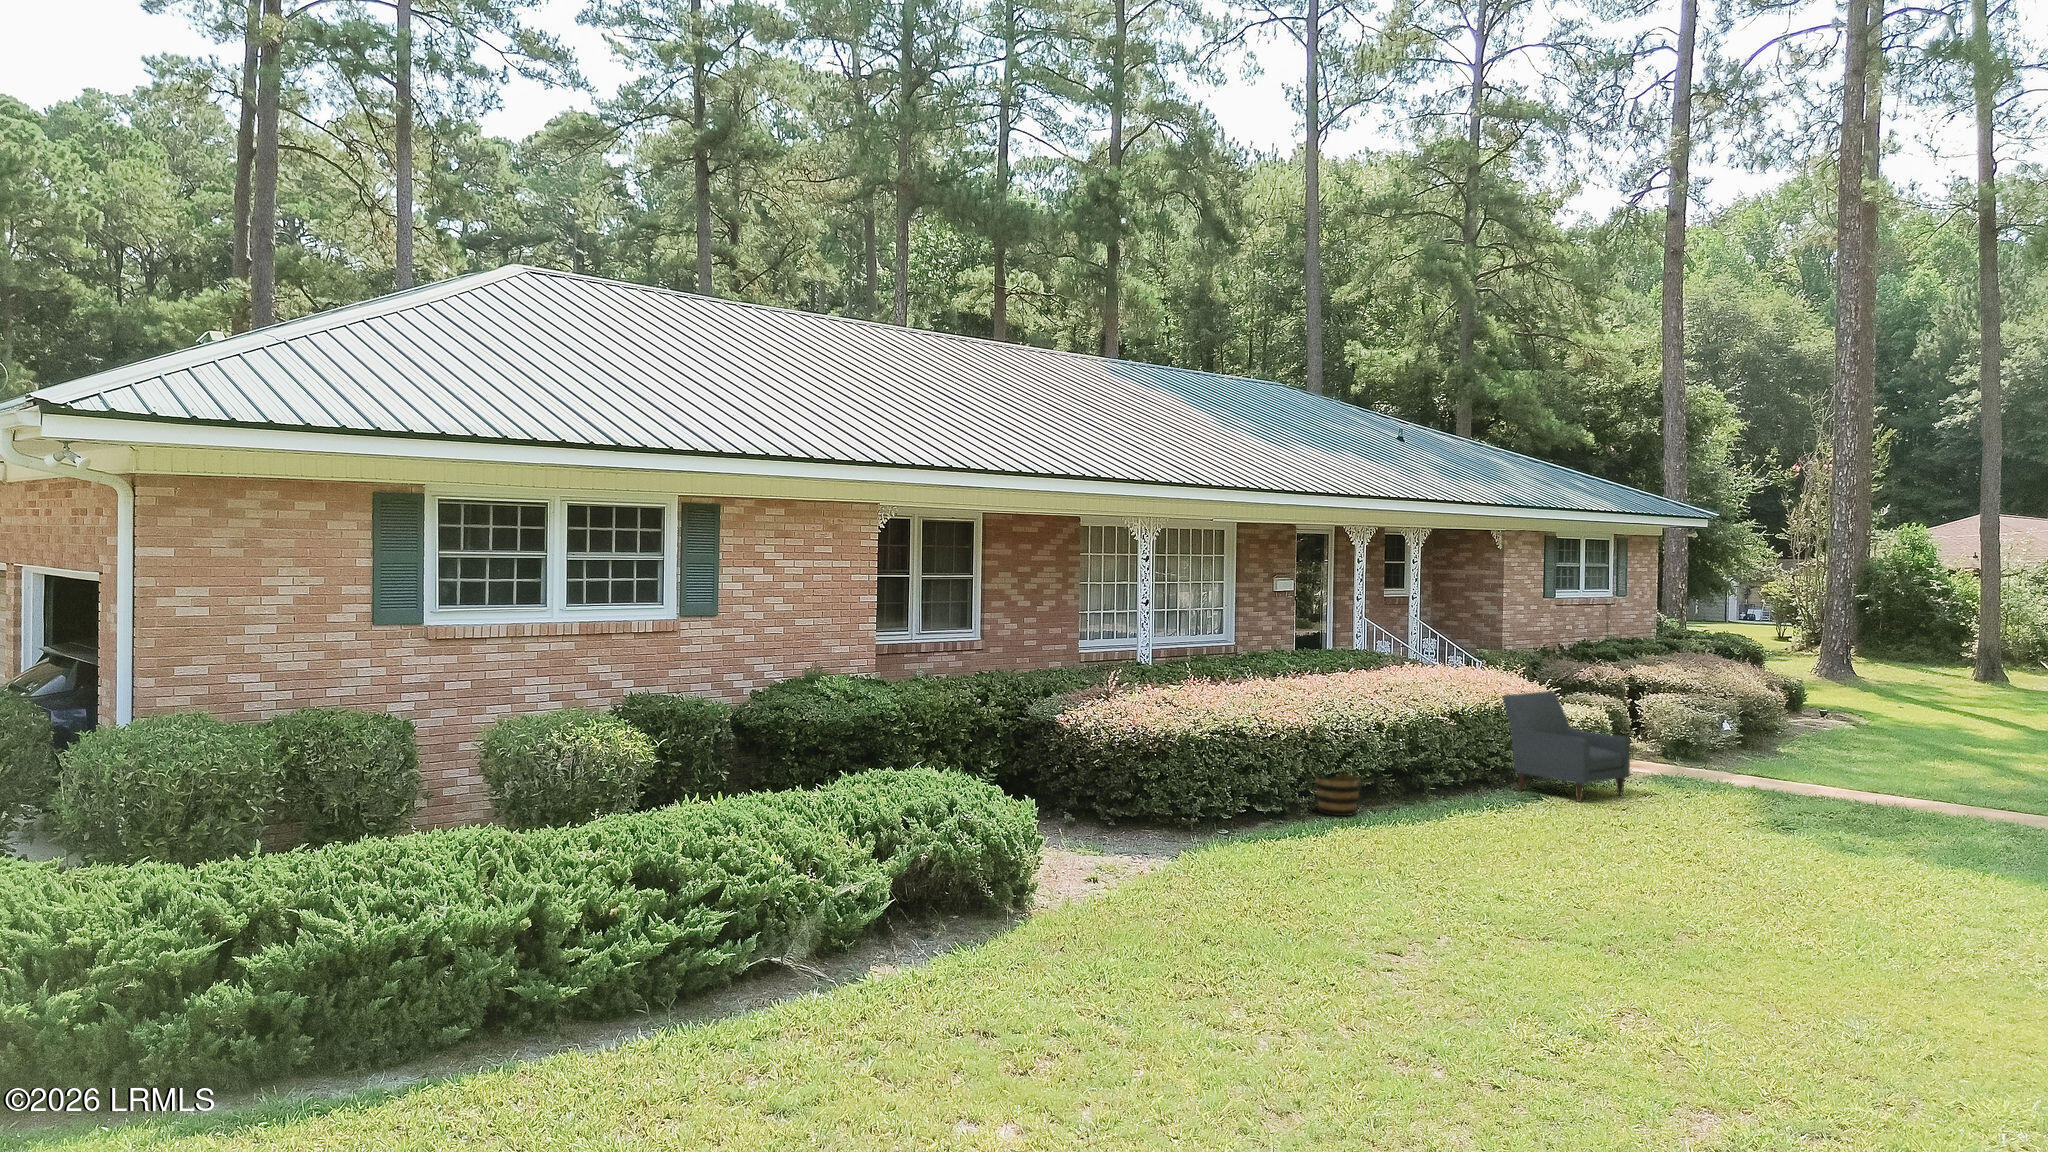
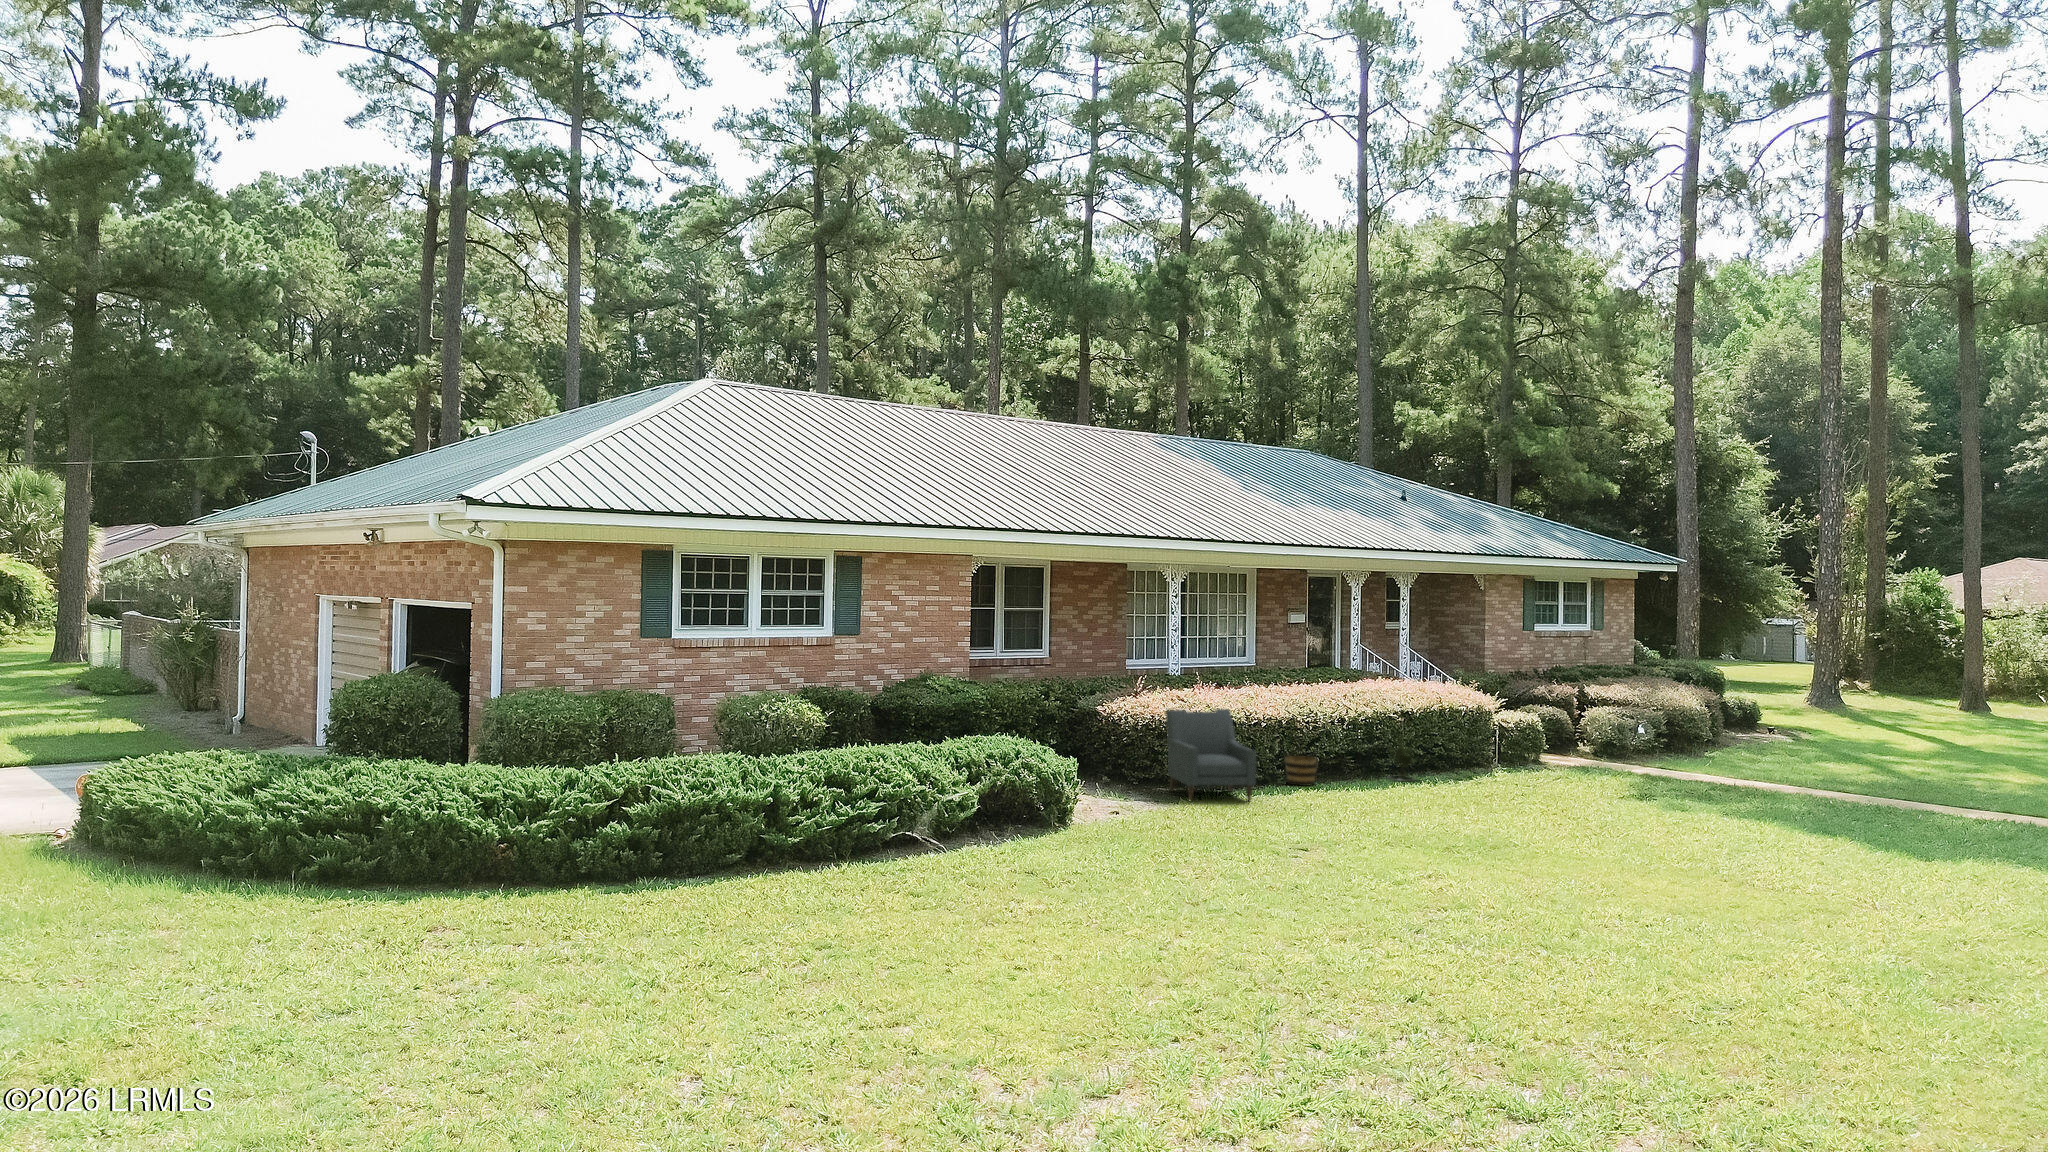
chair: present [1502,691,1630,802] -> present [1166,709,1256,802]
potted tree: none [1442,736,1487,803] -> present [1388,737,1415,781]

